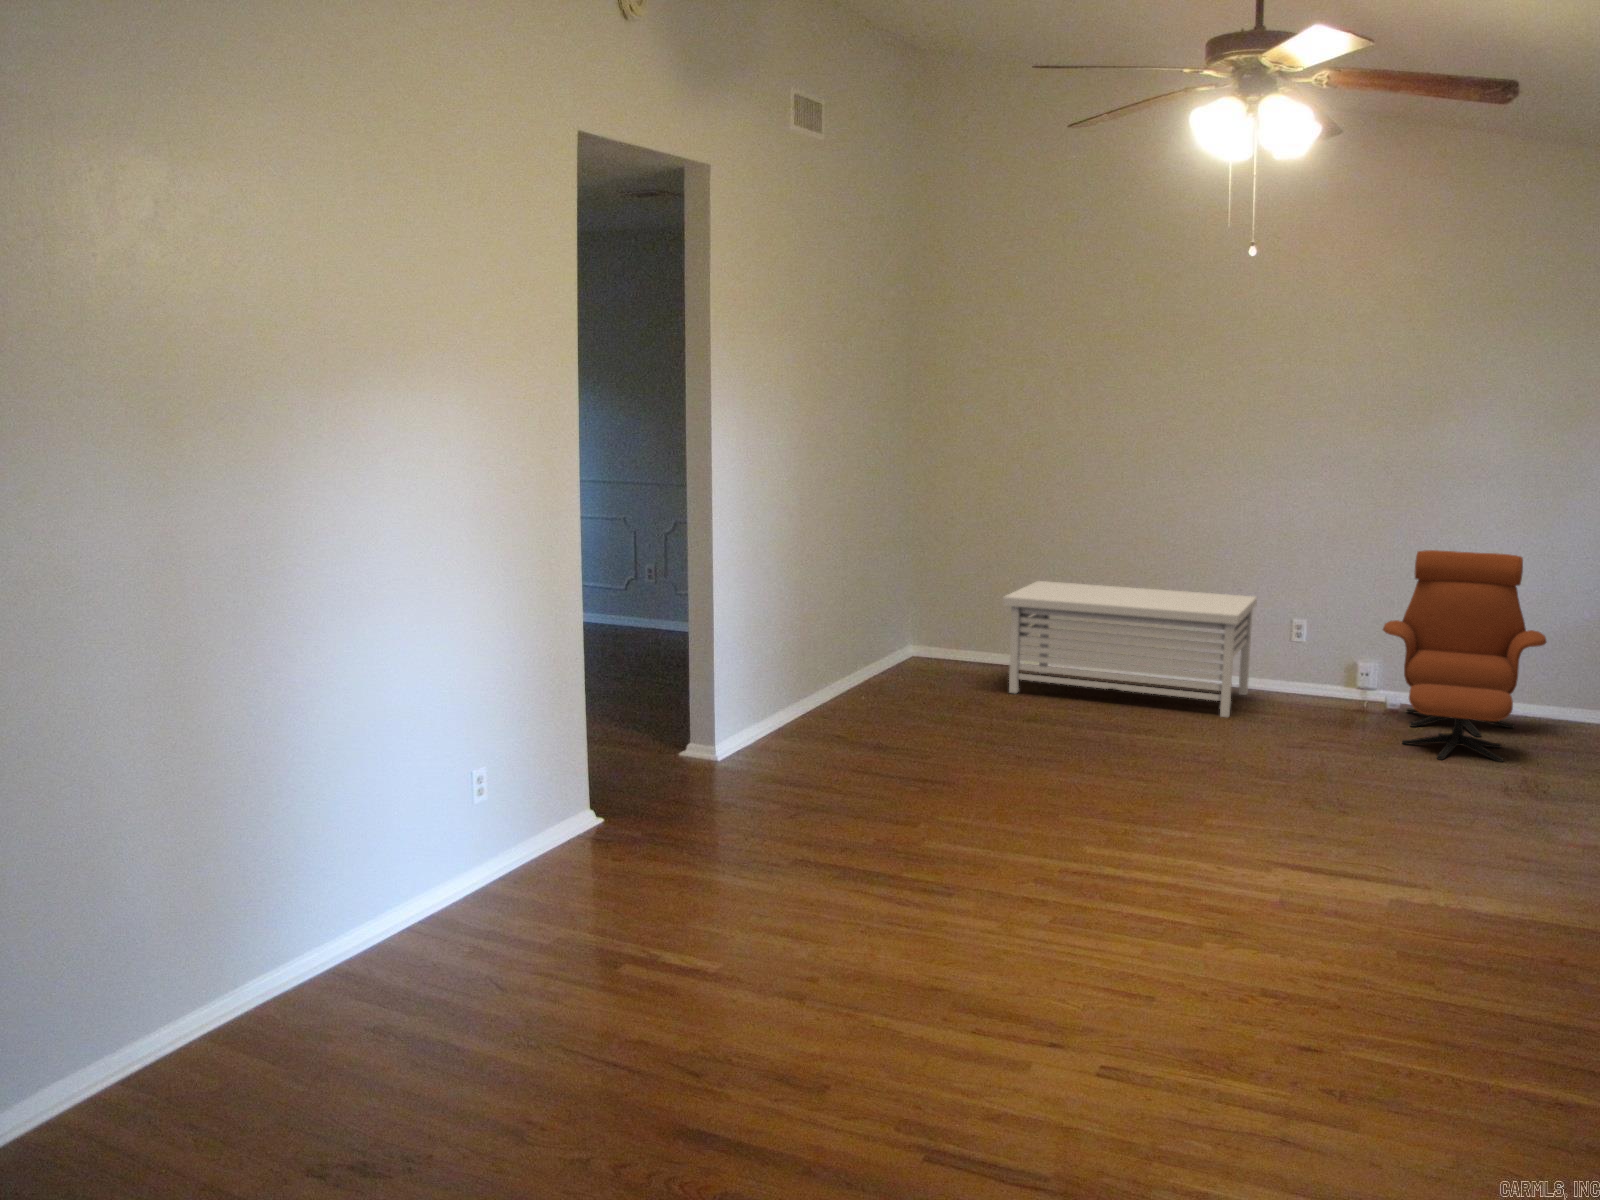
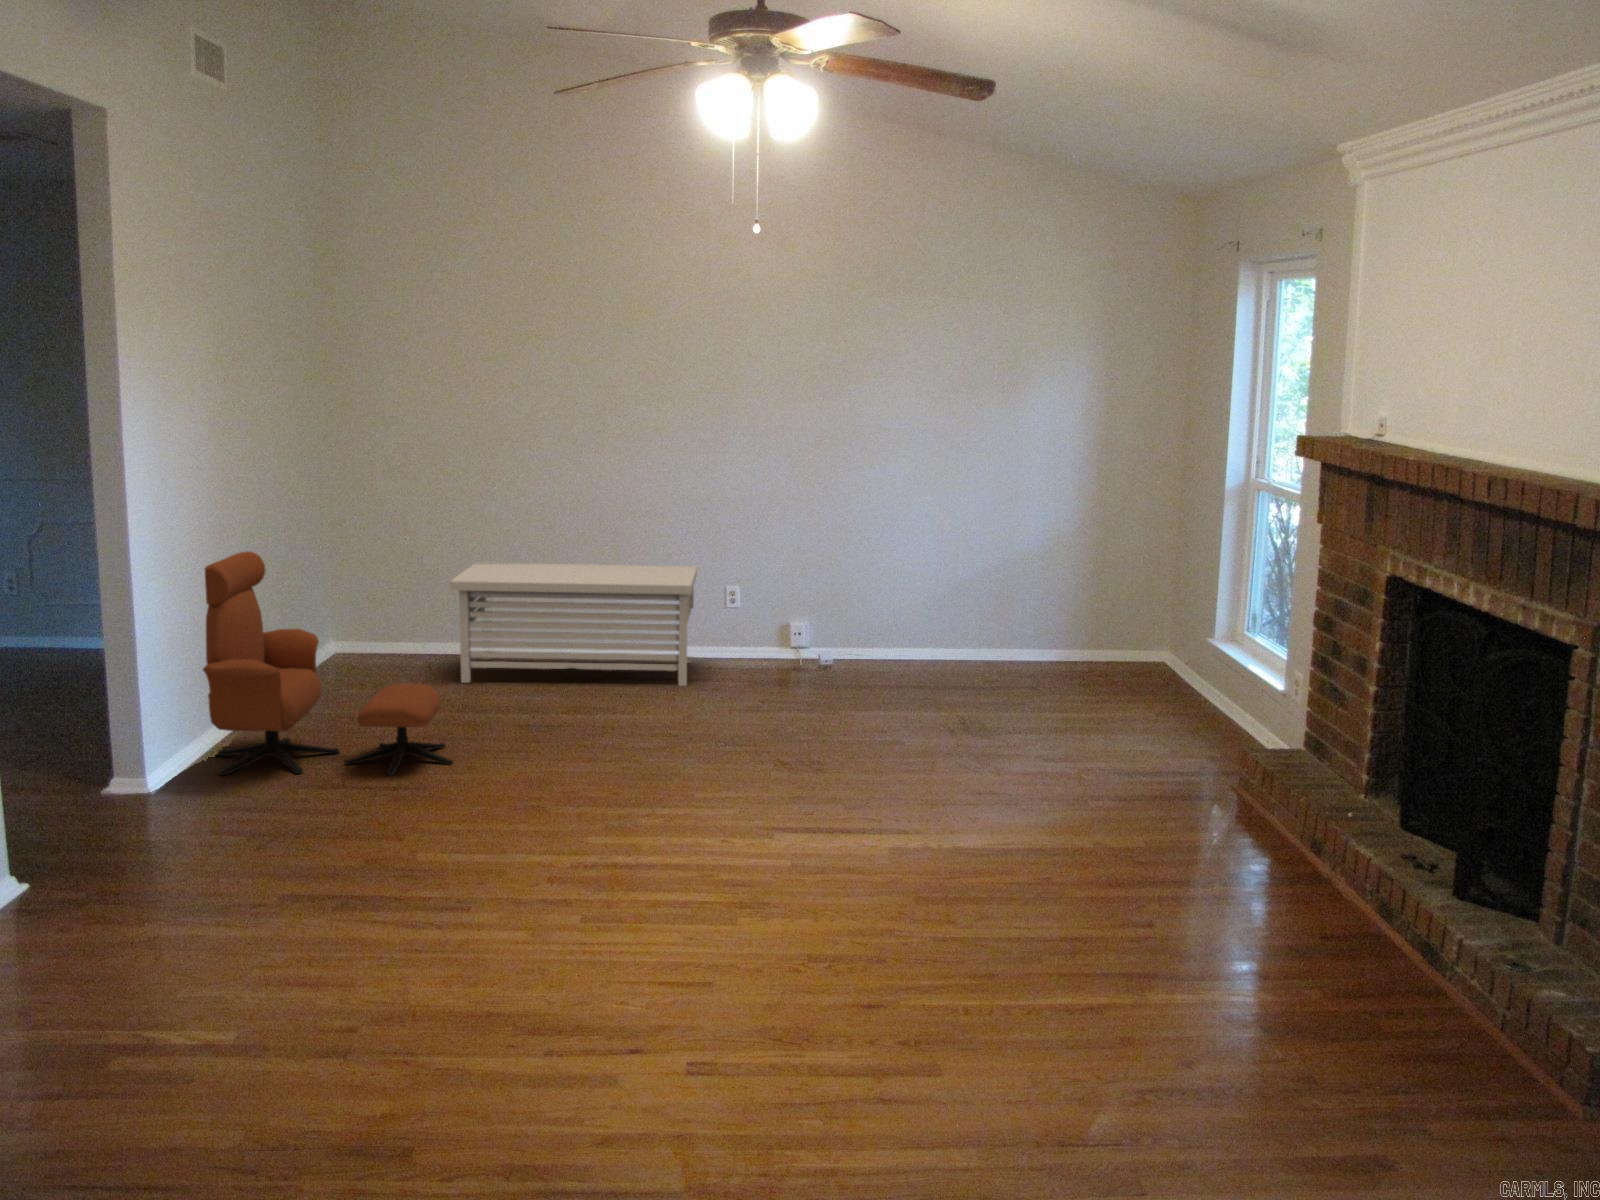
lounge chair: present [1383,550,1547,762] -> present [203,551,453,776]

